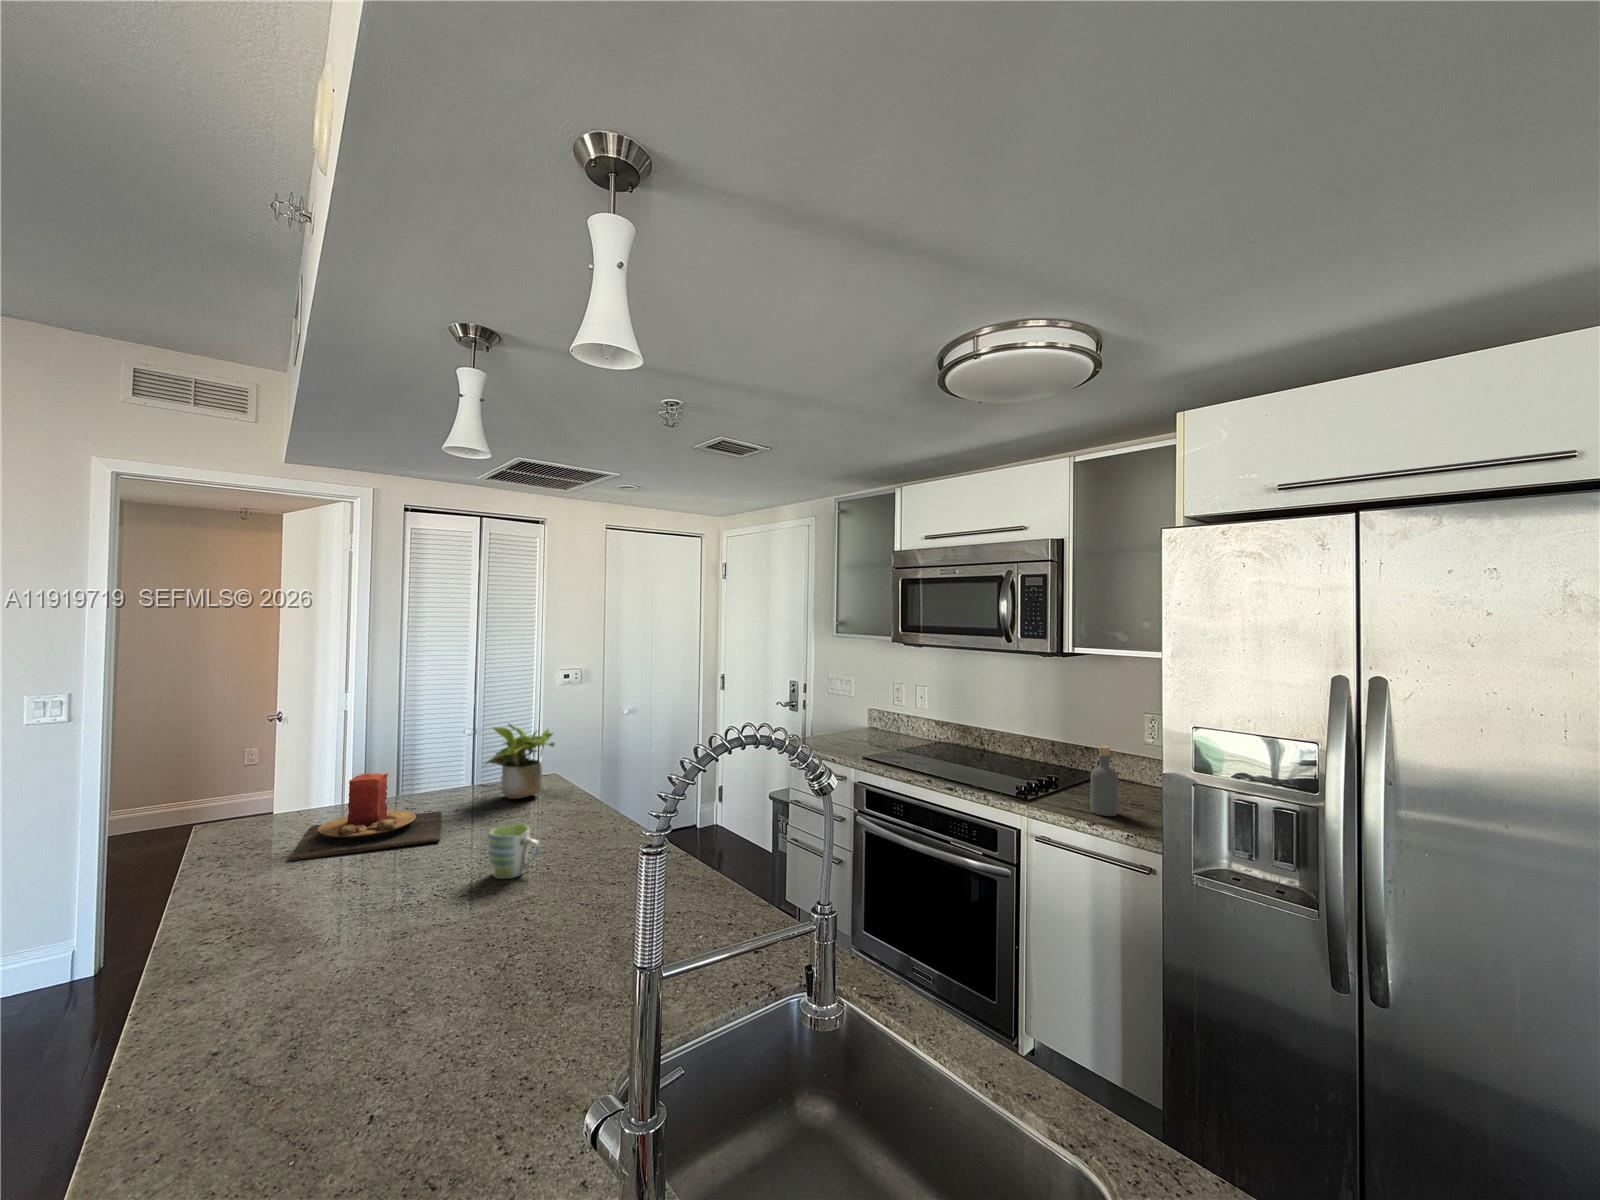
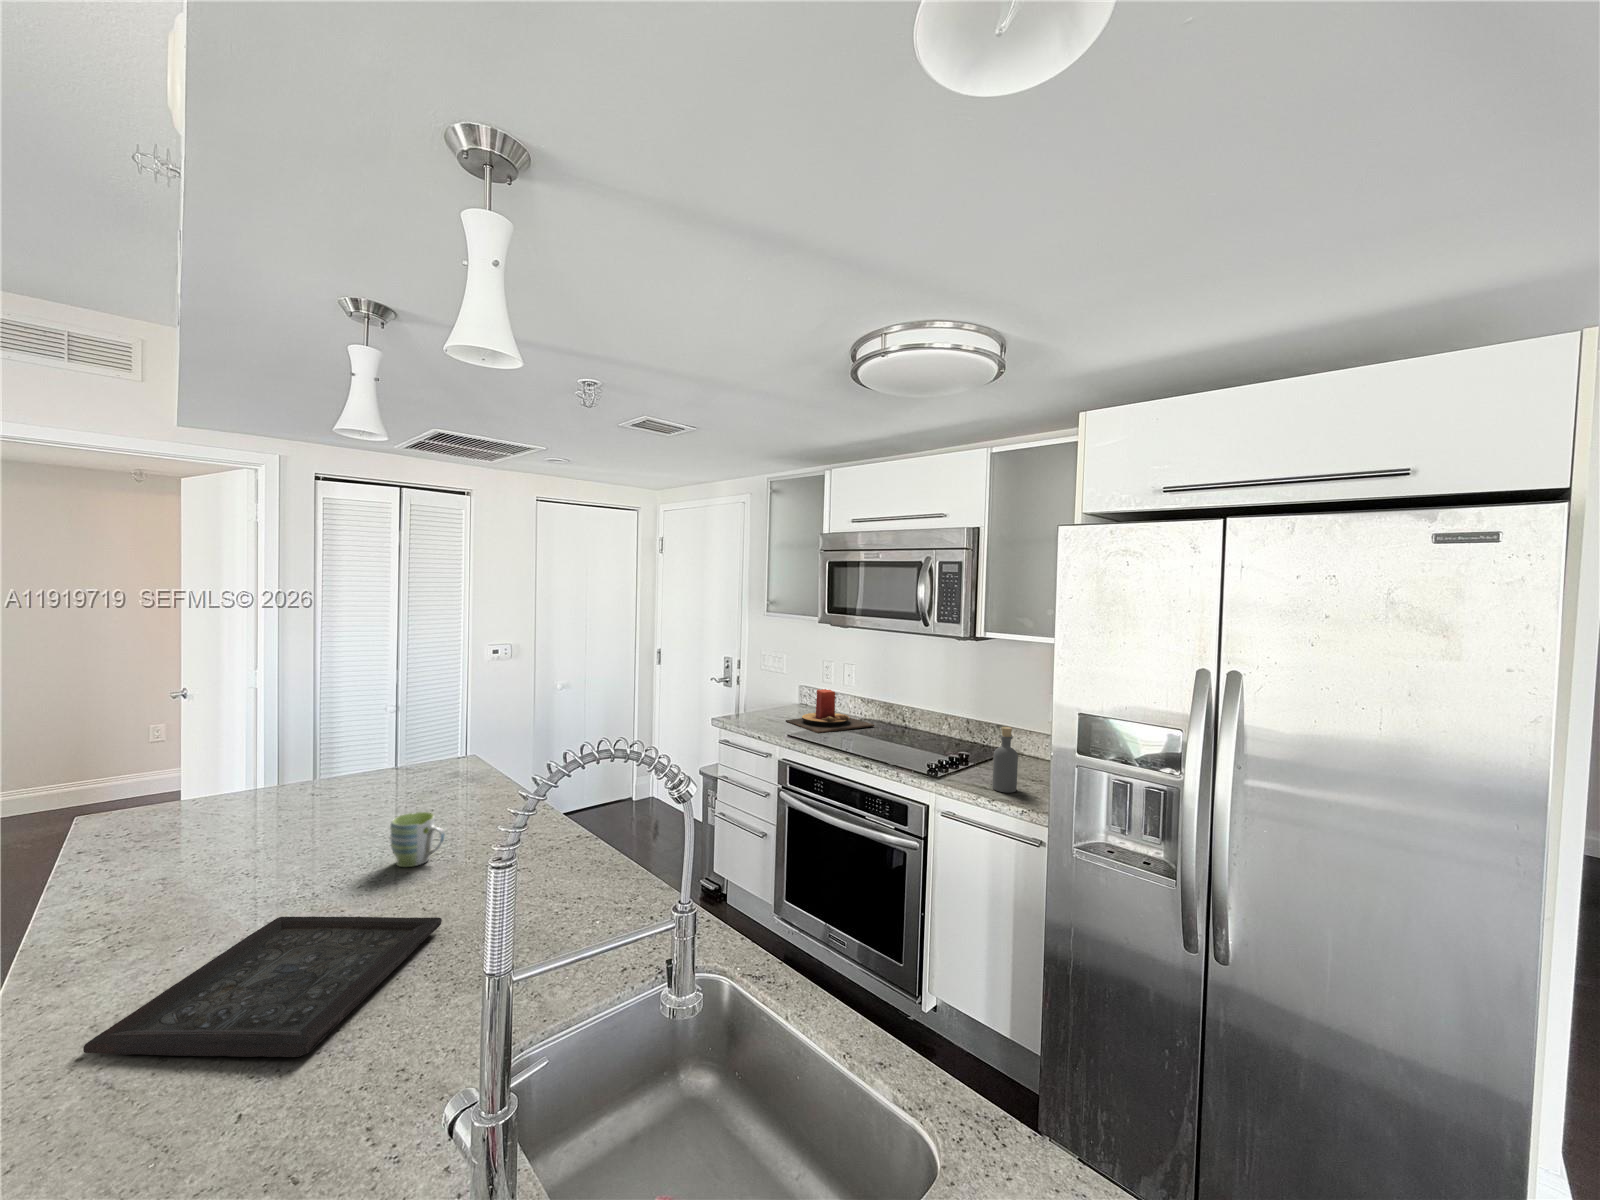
potted plant: present [485,724,554,799] -> none [393,706,472,783]
candle: present [290,773,442,861] -> present [786,689,874,733]
tray: none [219,923,546,1060] -> present [83,916,442,1057]

